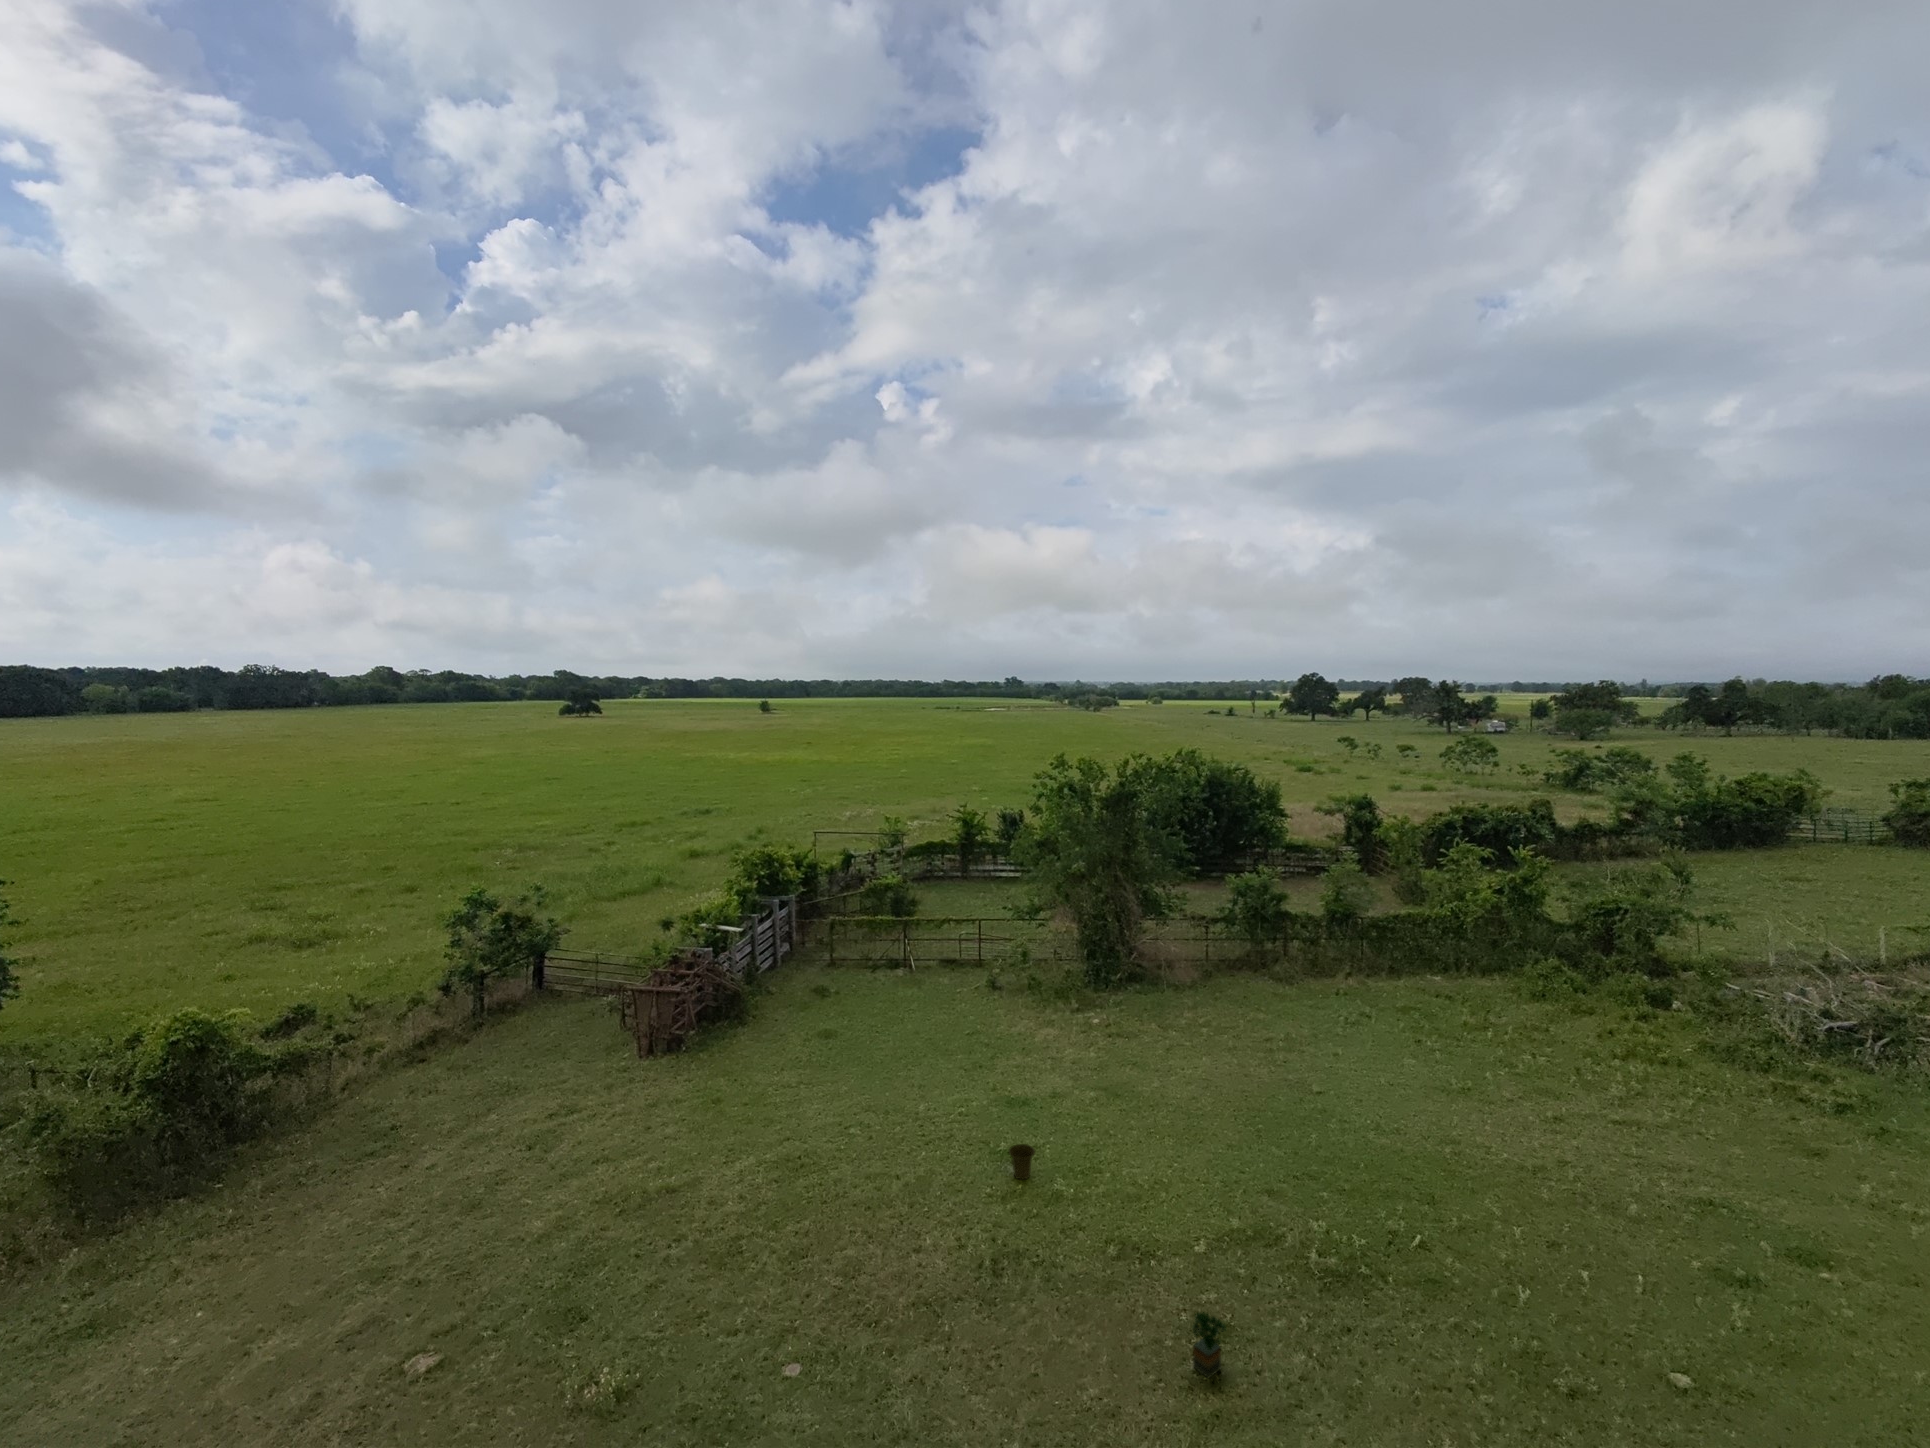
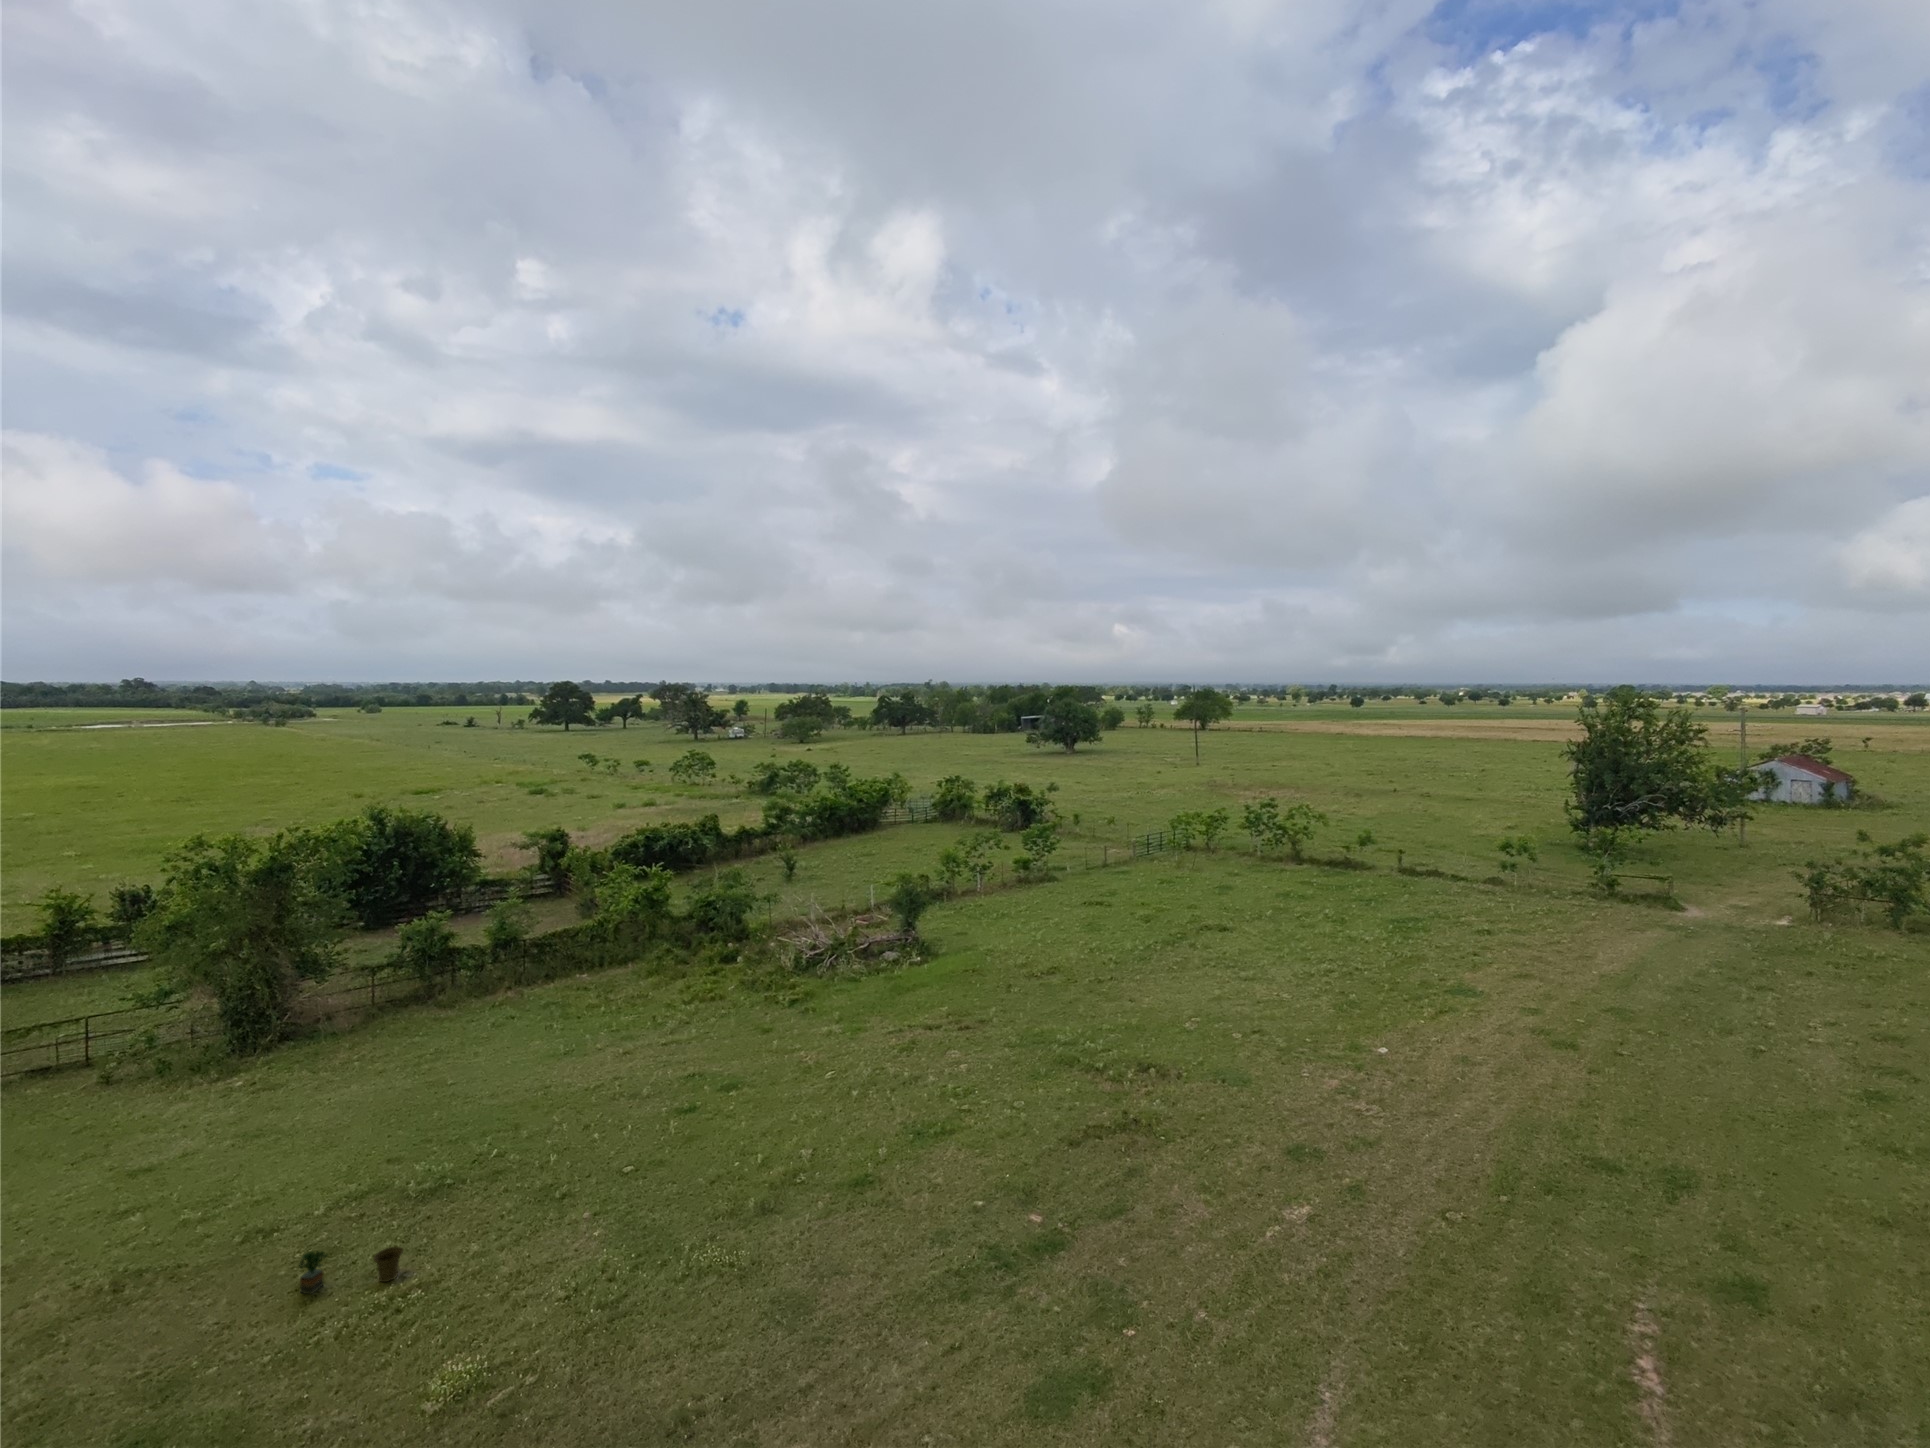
basket: present [1009,1144,1035,1179] -> present [373,1247,403,1282]

